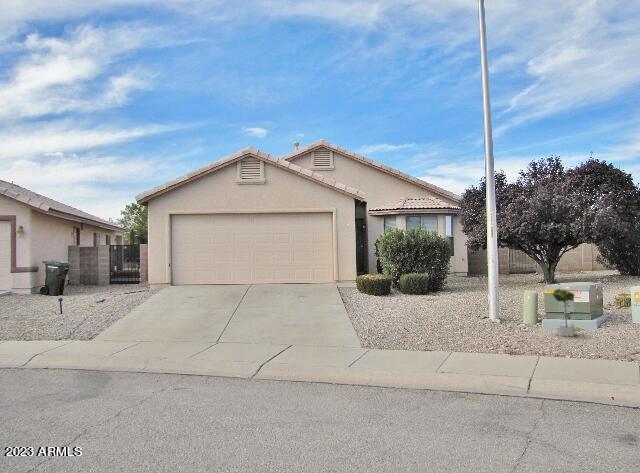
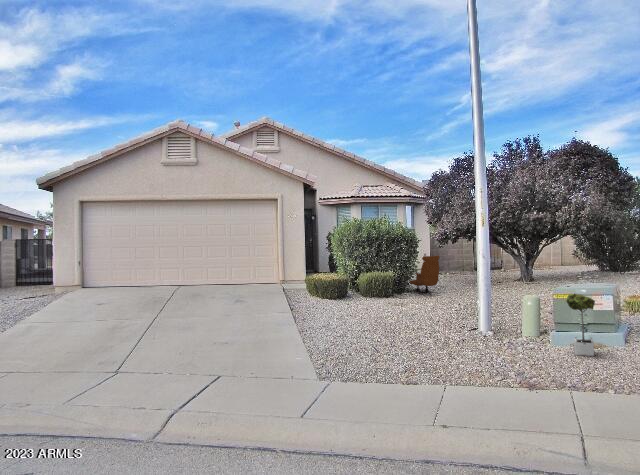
lounge chair: none [443,260,468,294] -> present [410,255,440,296]

